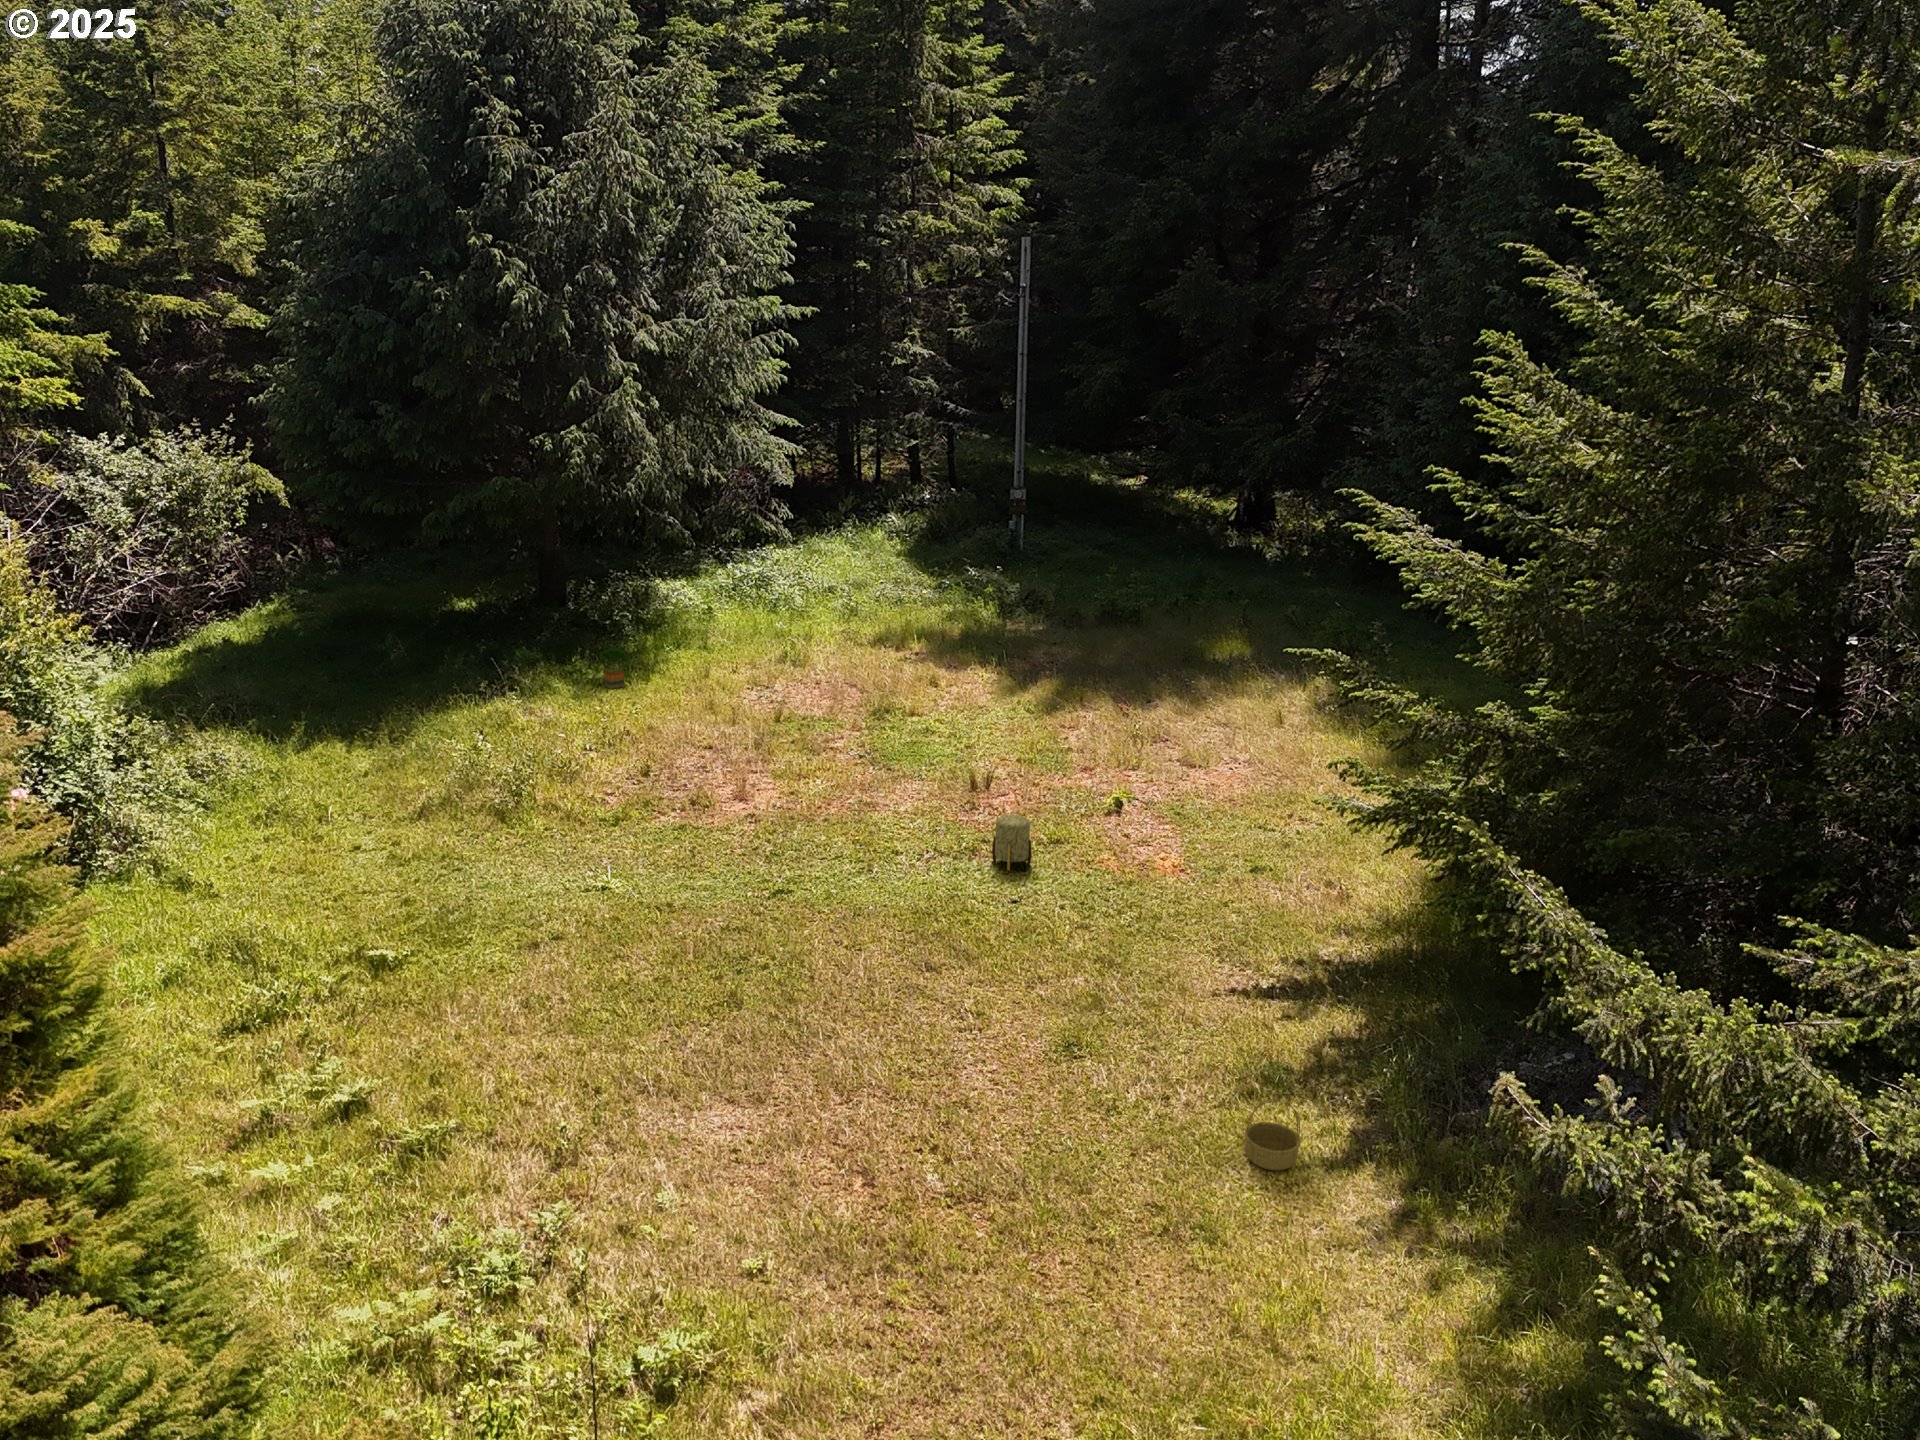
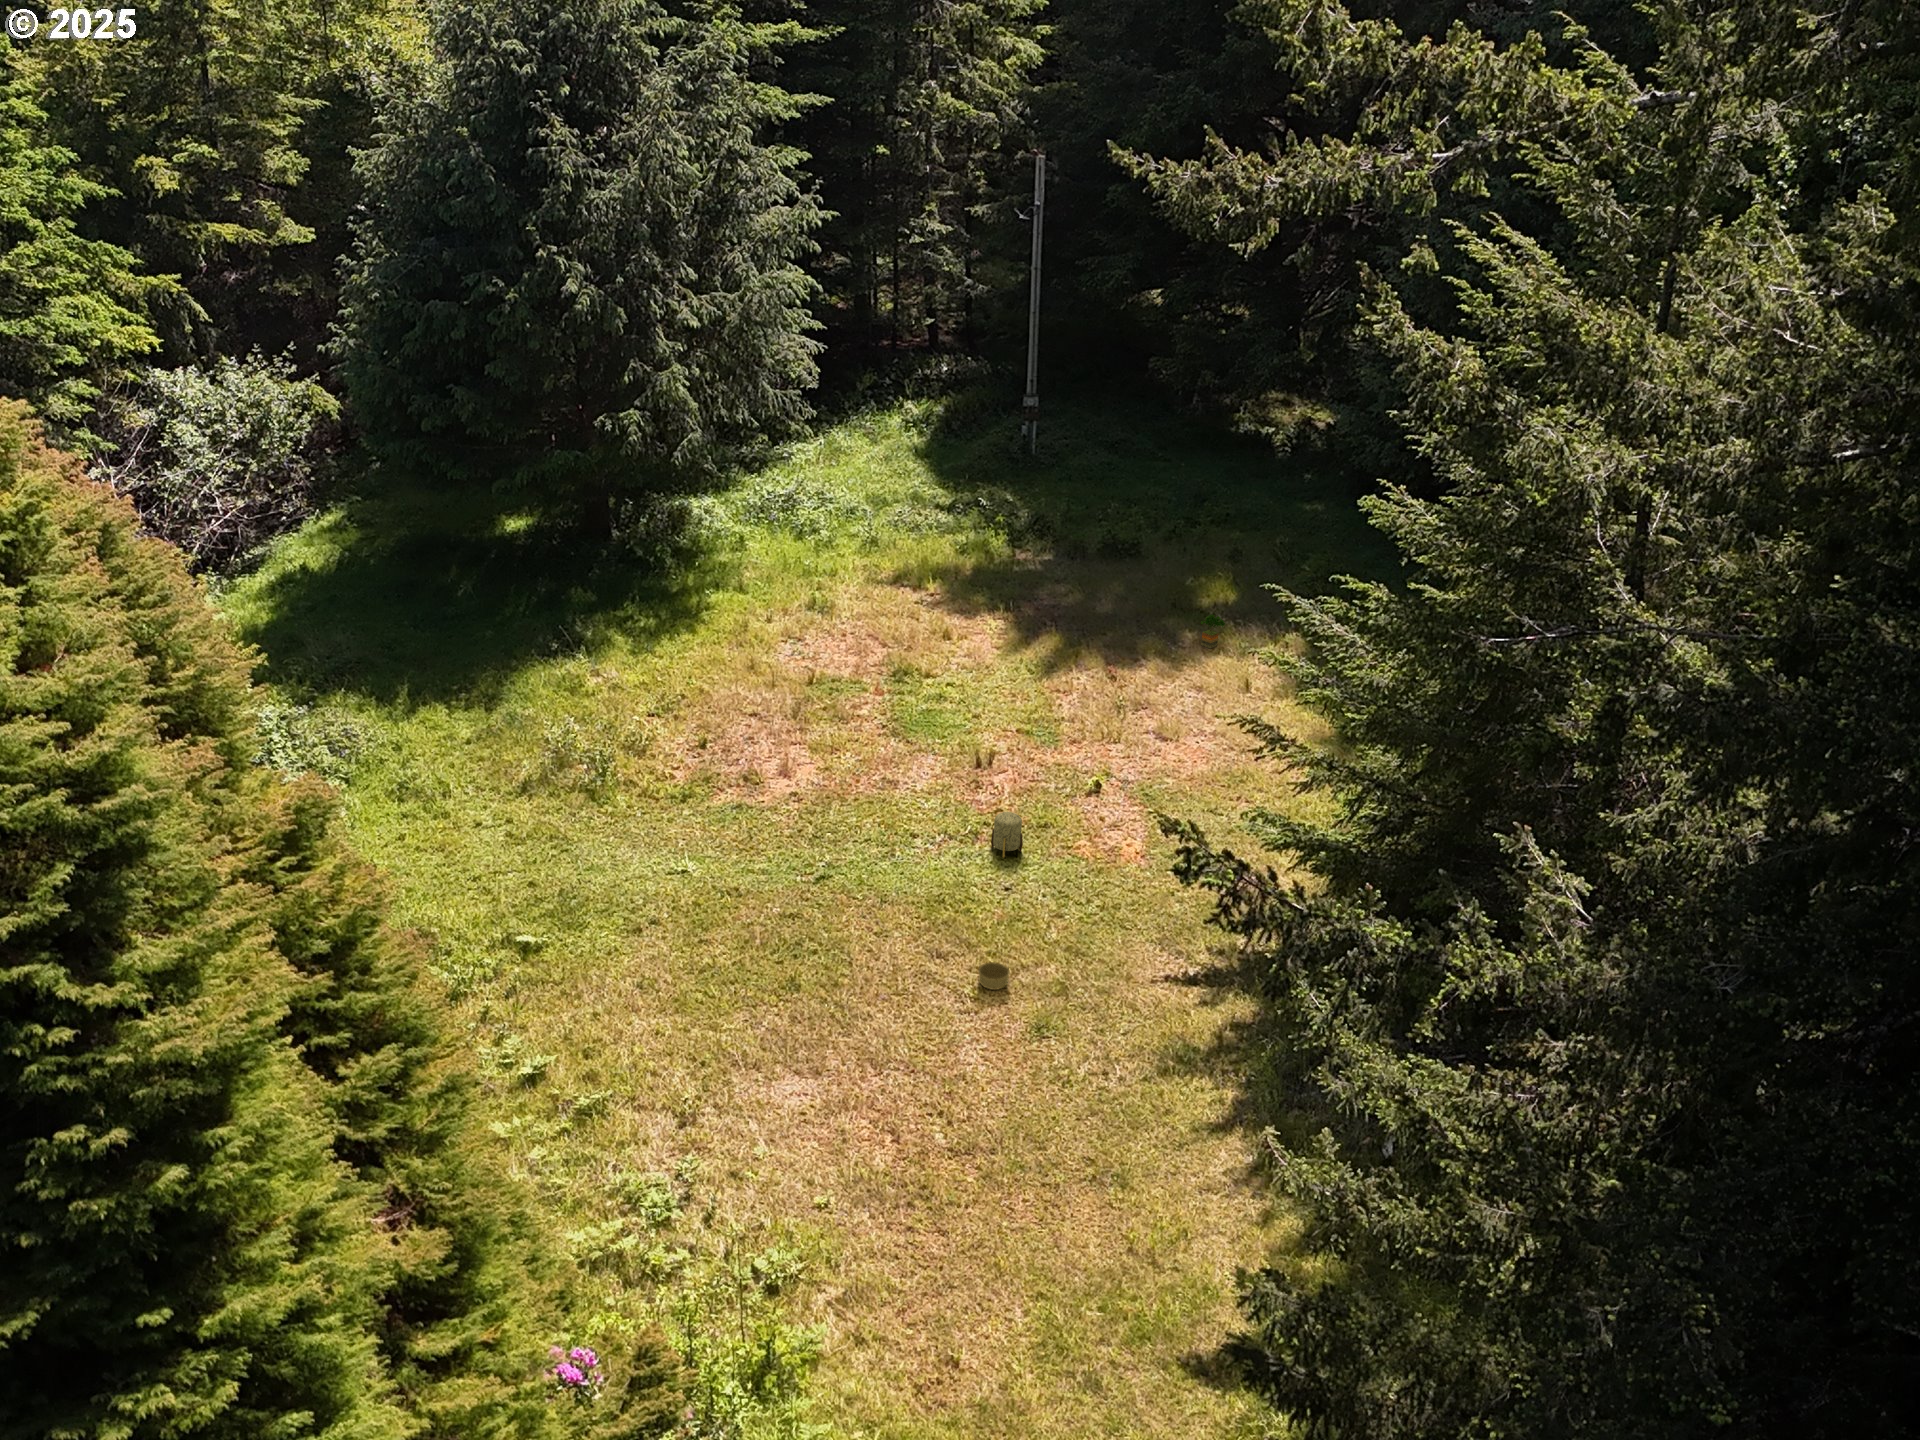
potted tree: present [600,648,628,689] -> present [1201,615,1225,648]
basket: present [1245,1099,1301,1171] -> present [978,951,1010,990]

